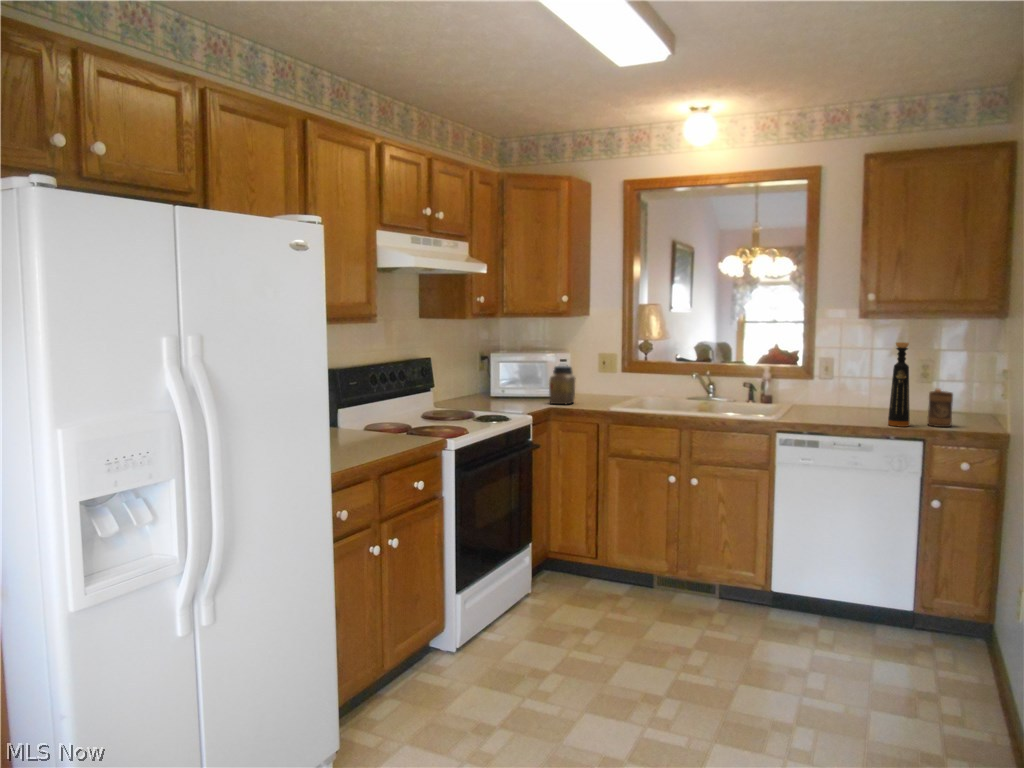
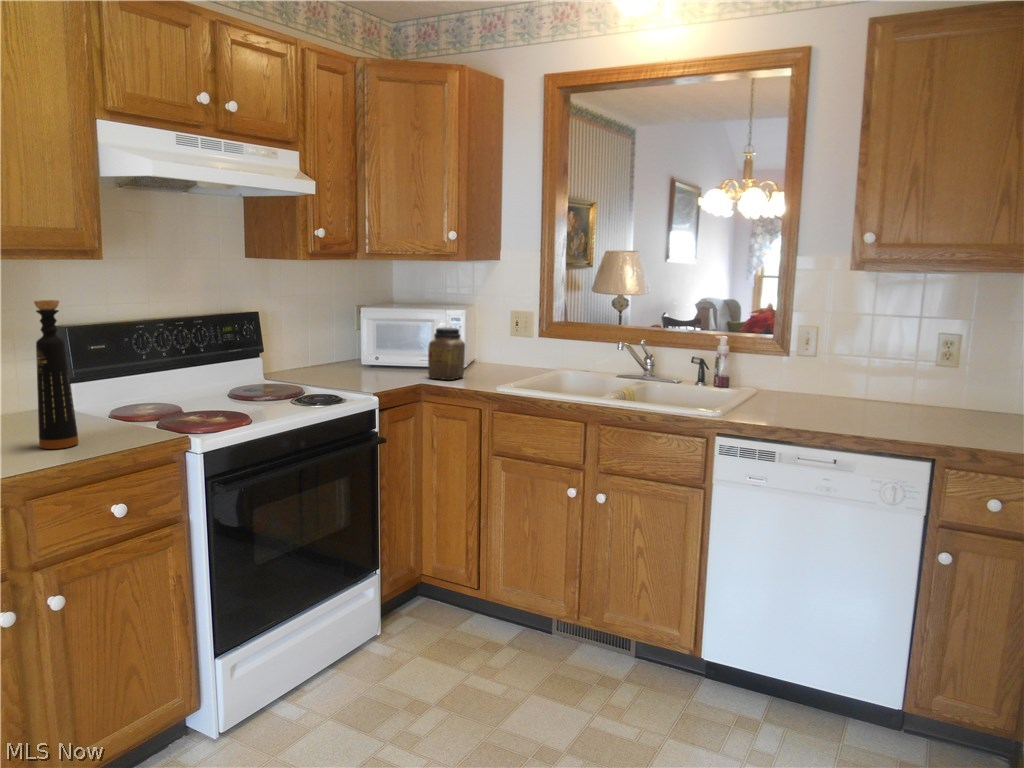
bottle: present [888,342,910,427] -> present [34,300,78,449]
mug: present [928,388,953,427] -> none [941,379,984,440]

